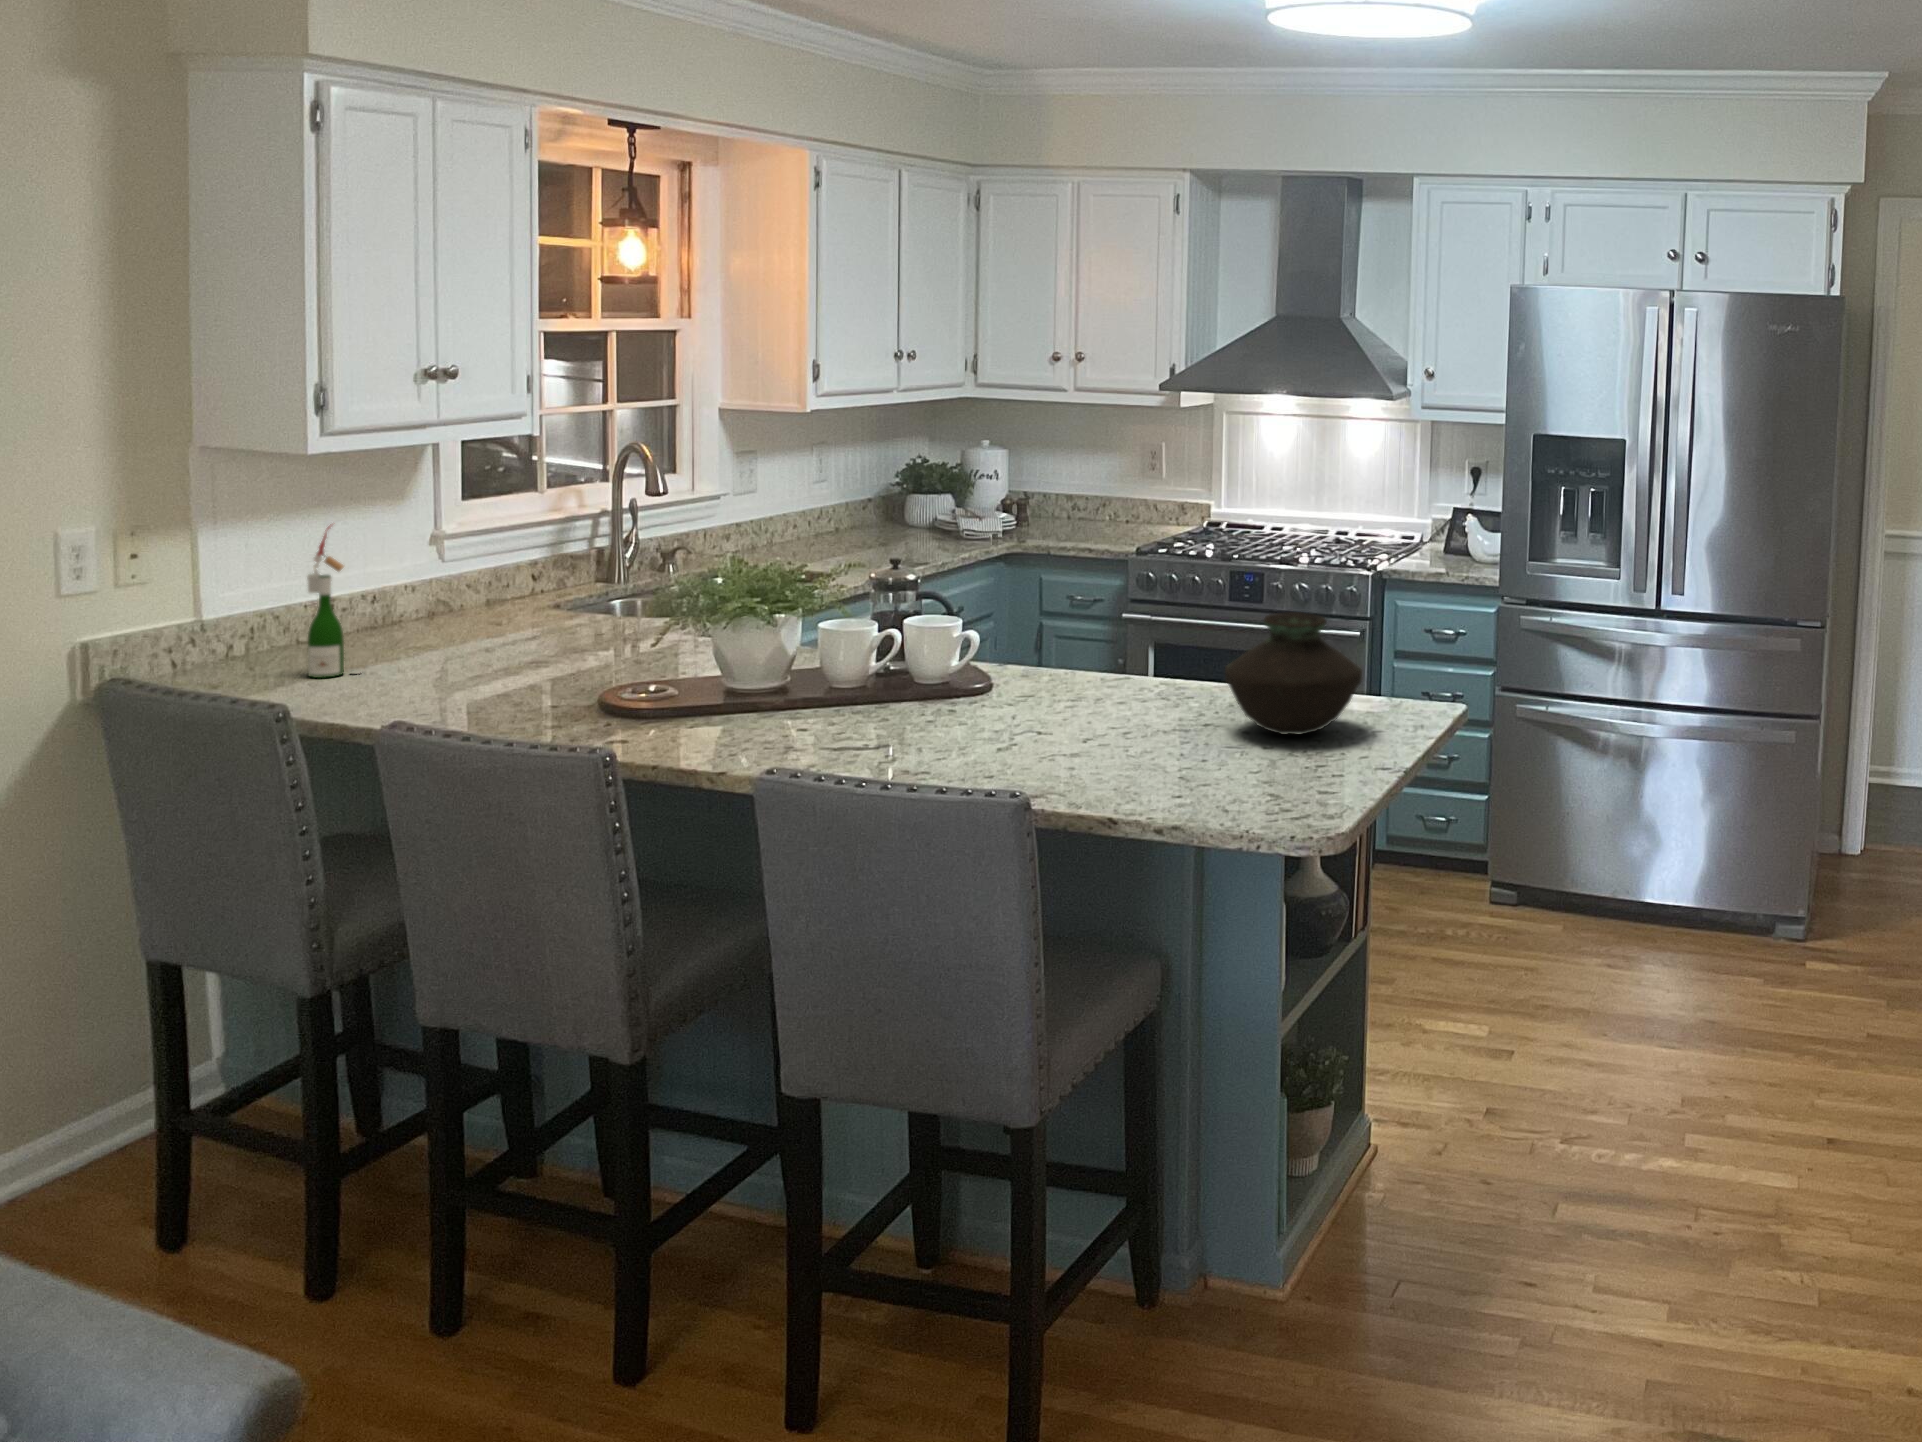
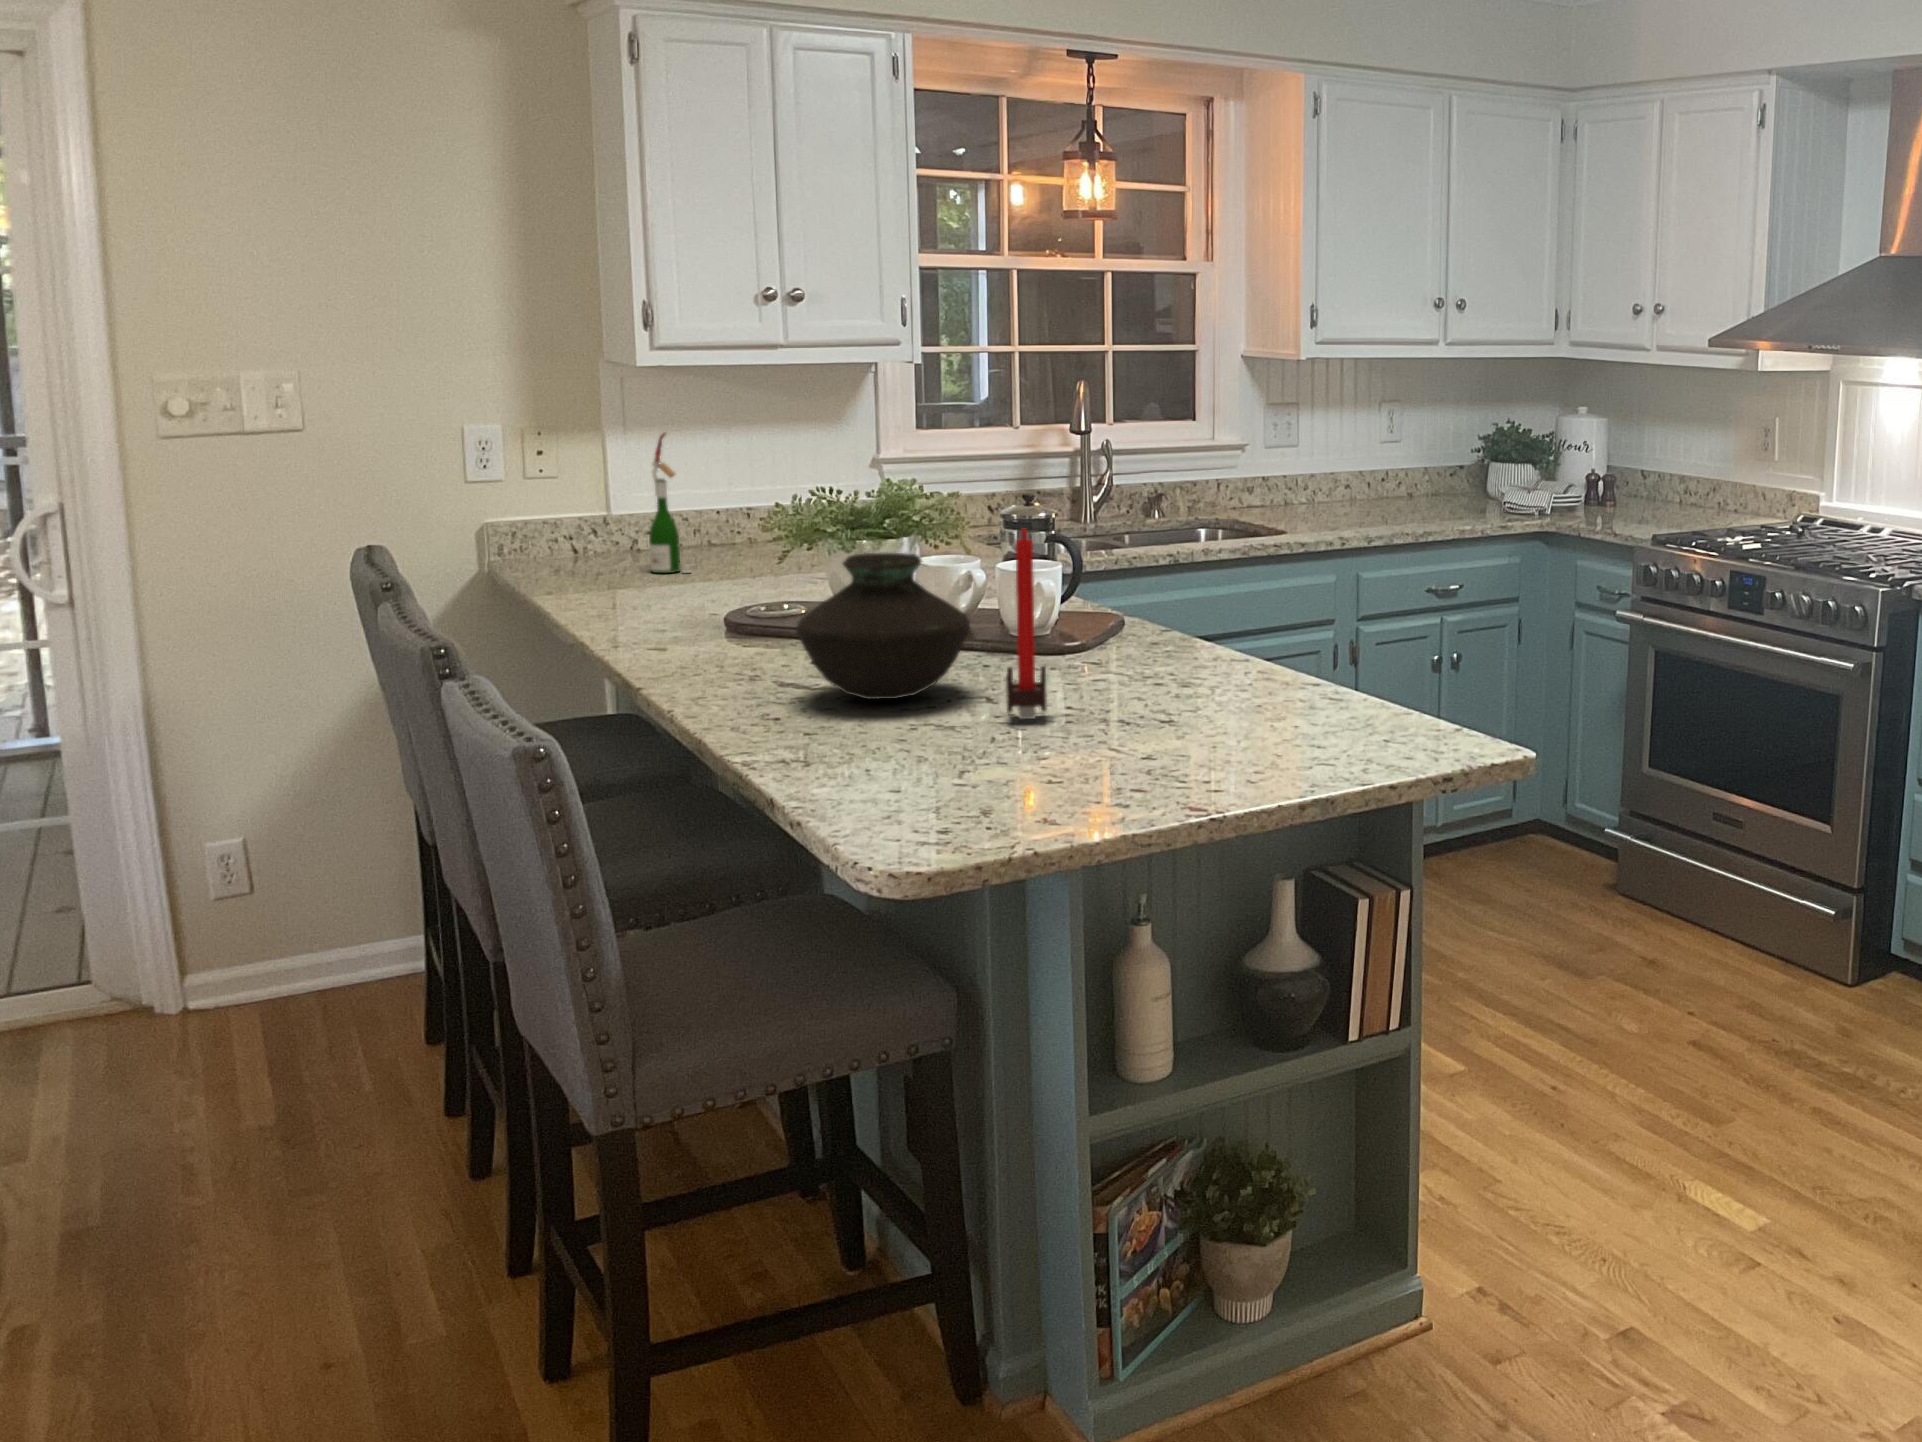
candle: none [1098,580,1143,734] -> present [1006,529,1047,719]
vase: present [1225,612,1362,735] -> present [796,553,970,699]

